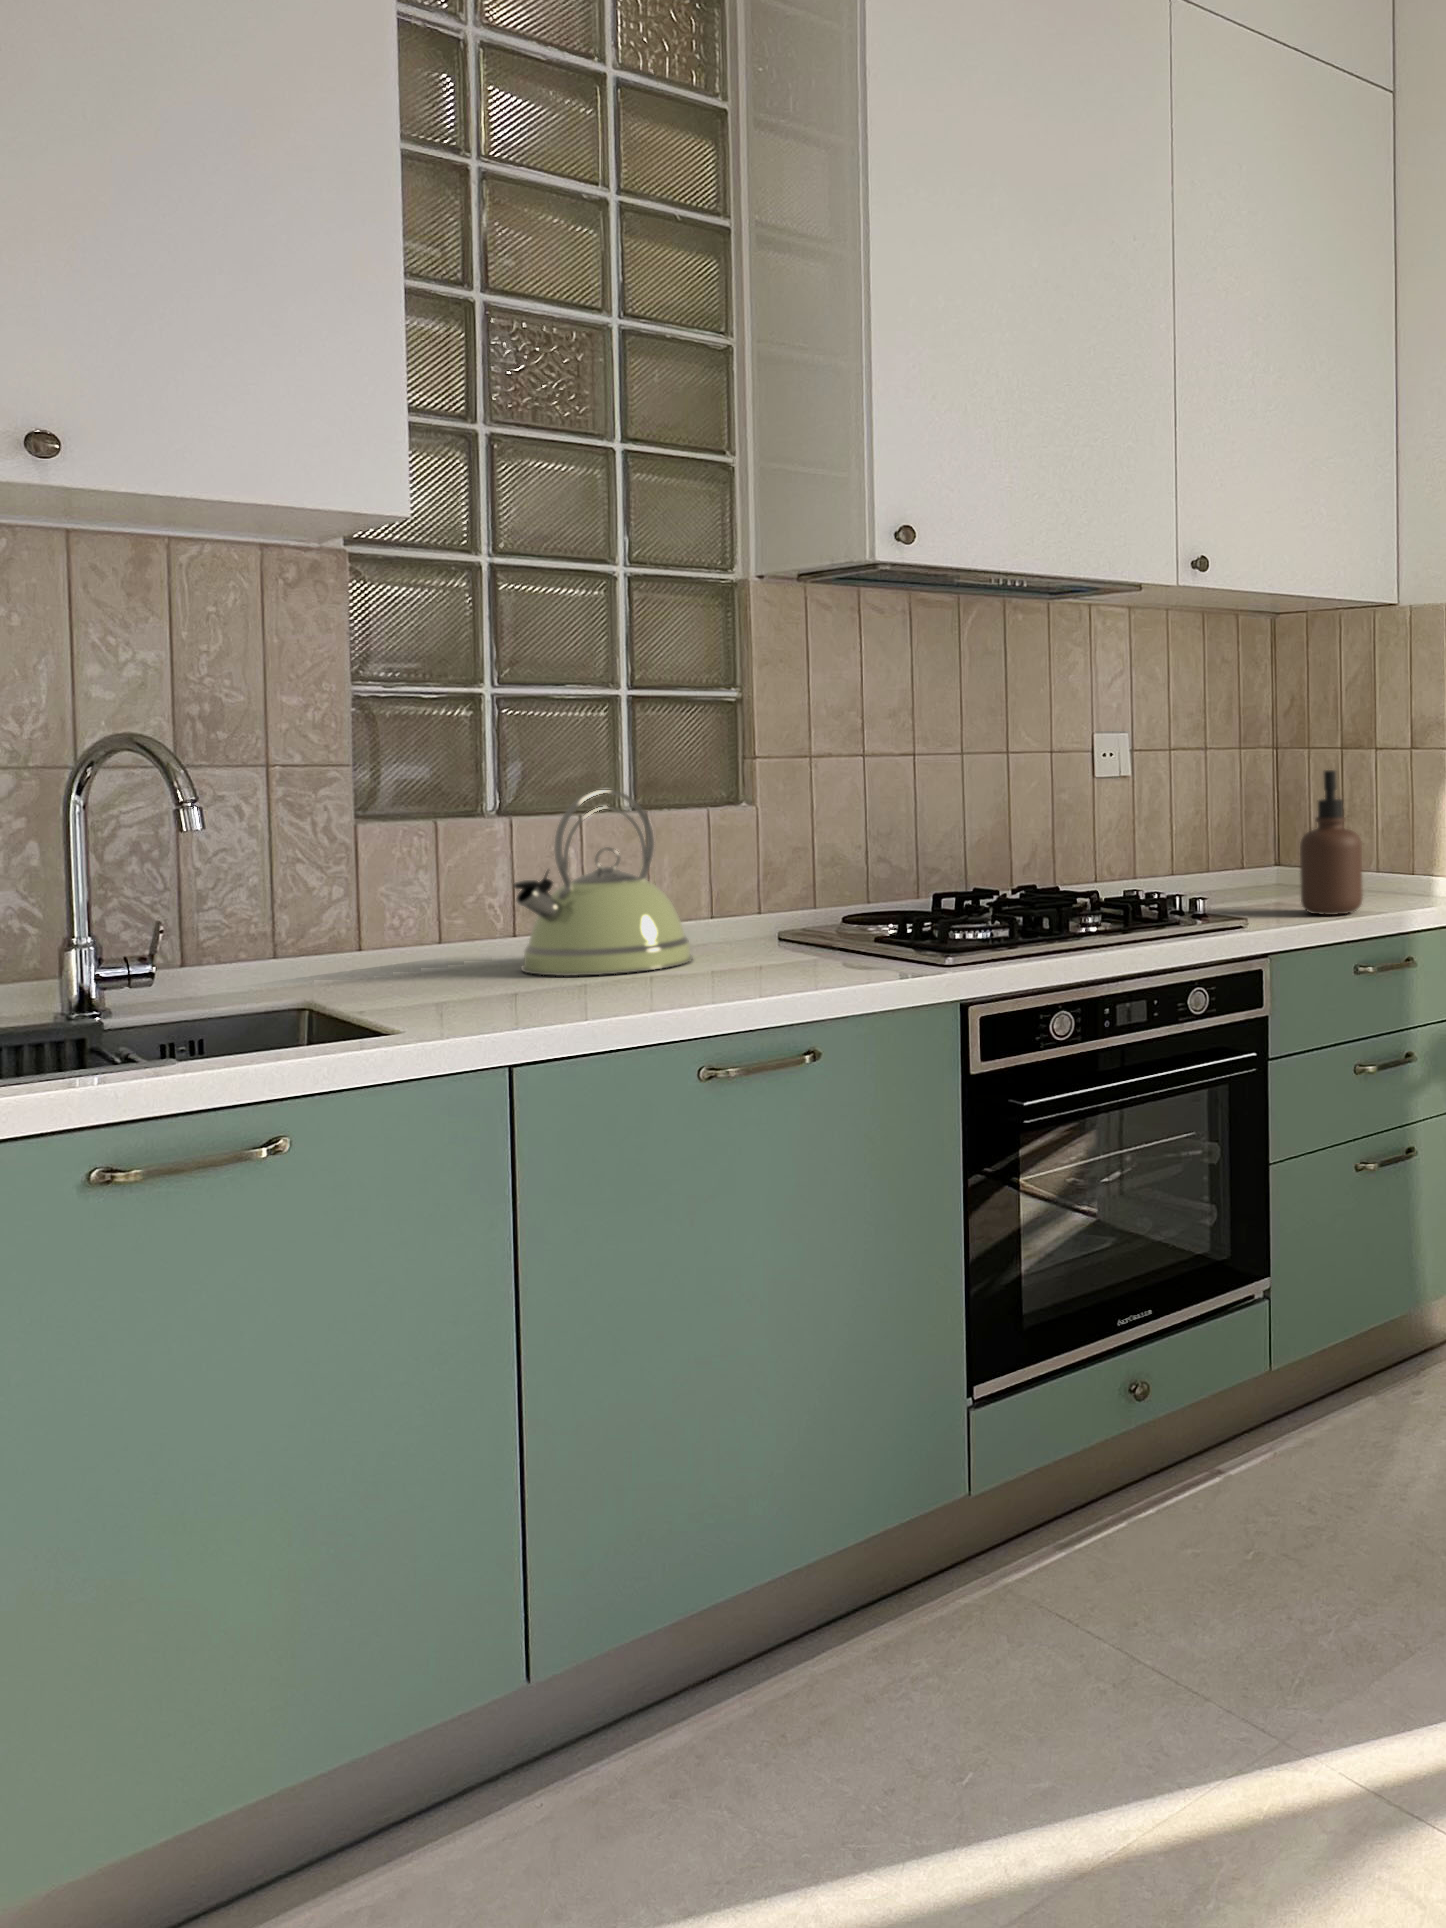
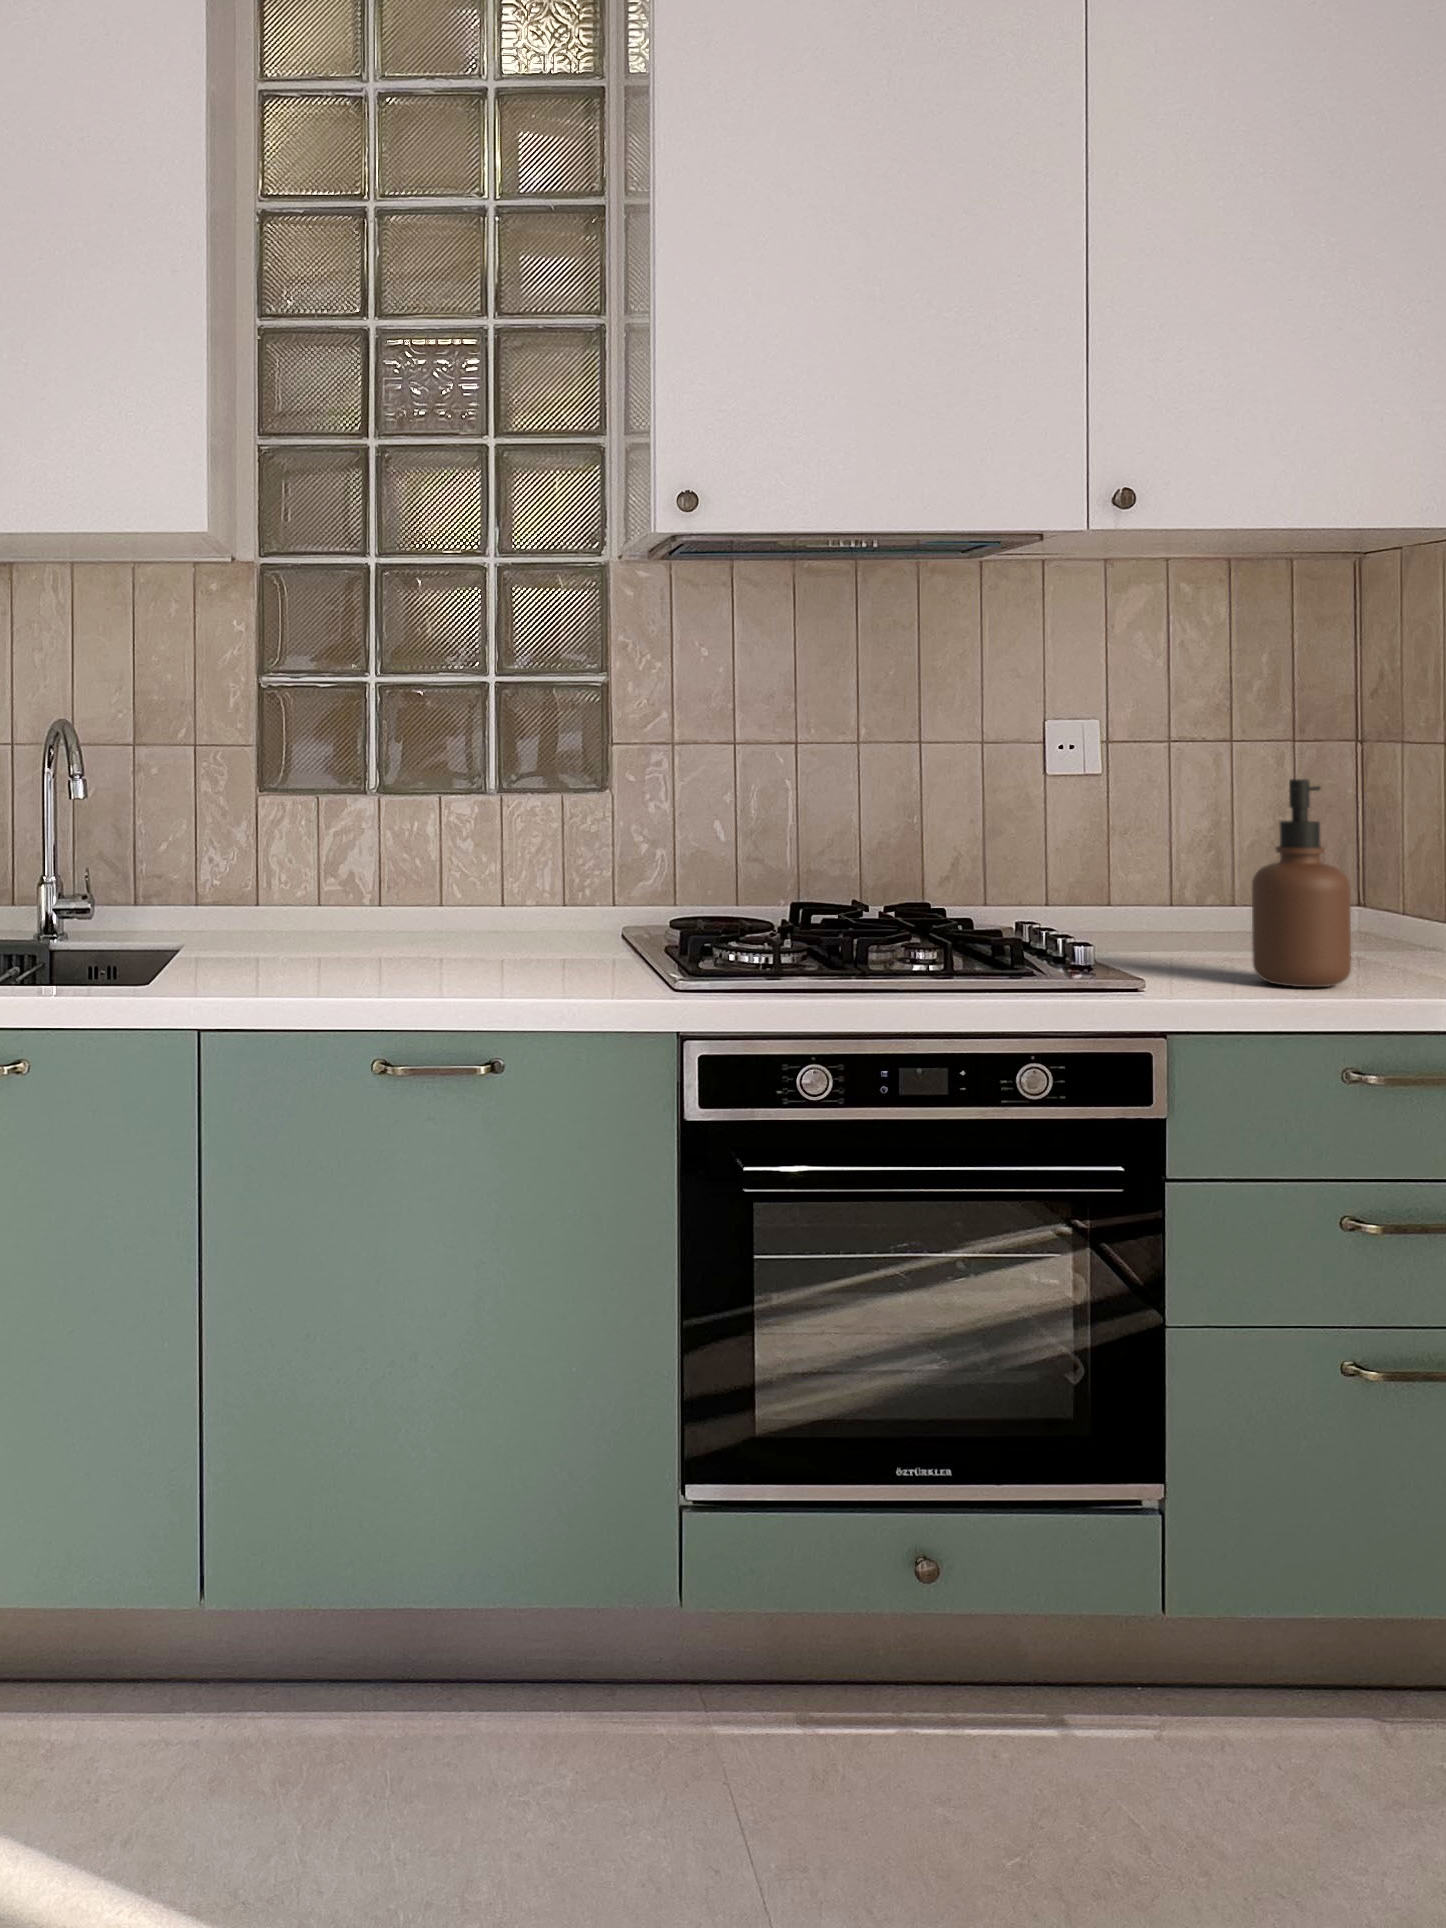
kettle: present [514,790,692,975] -> none [316,776,489,959]

